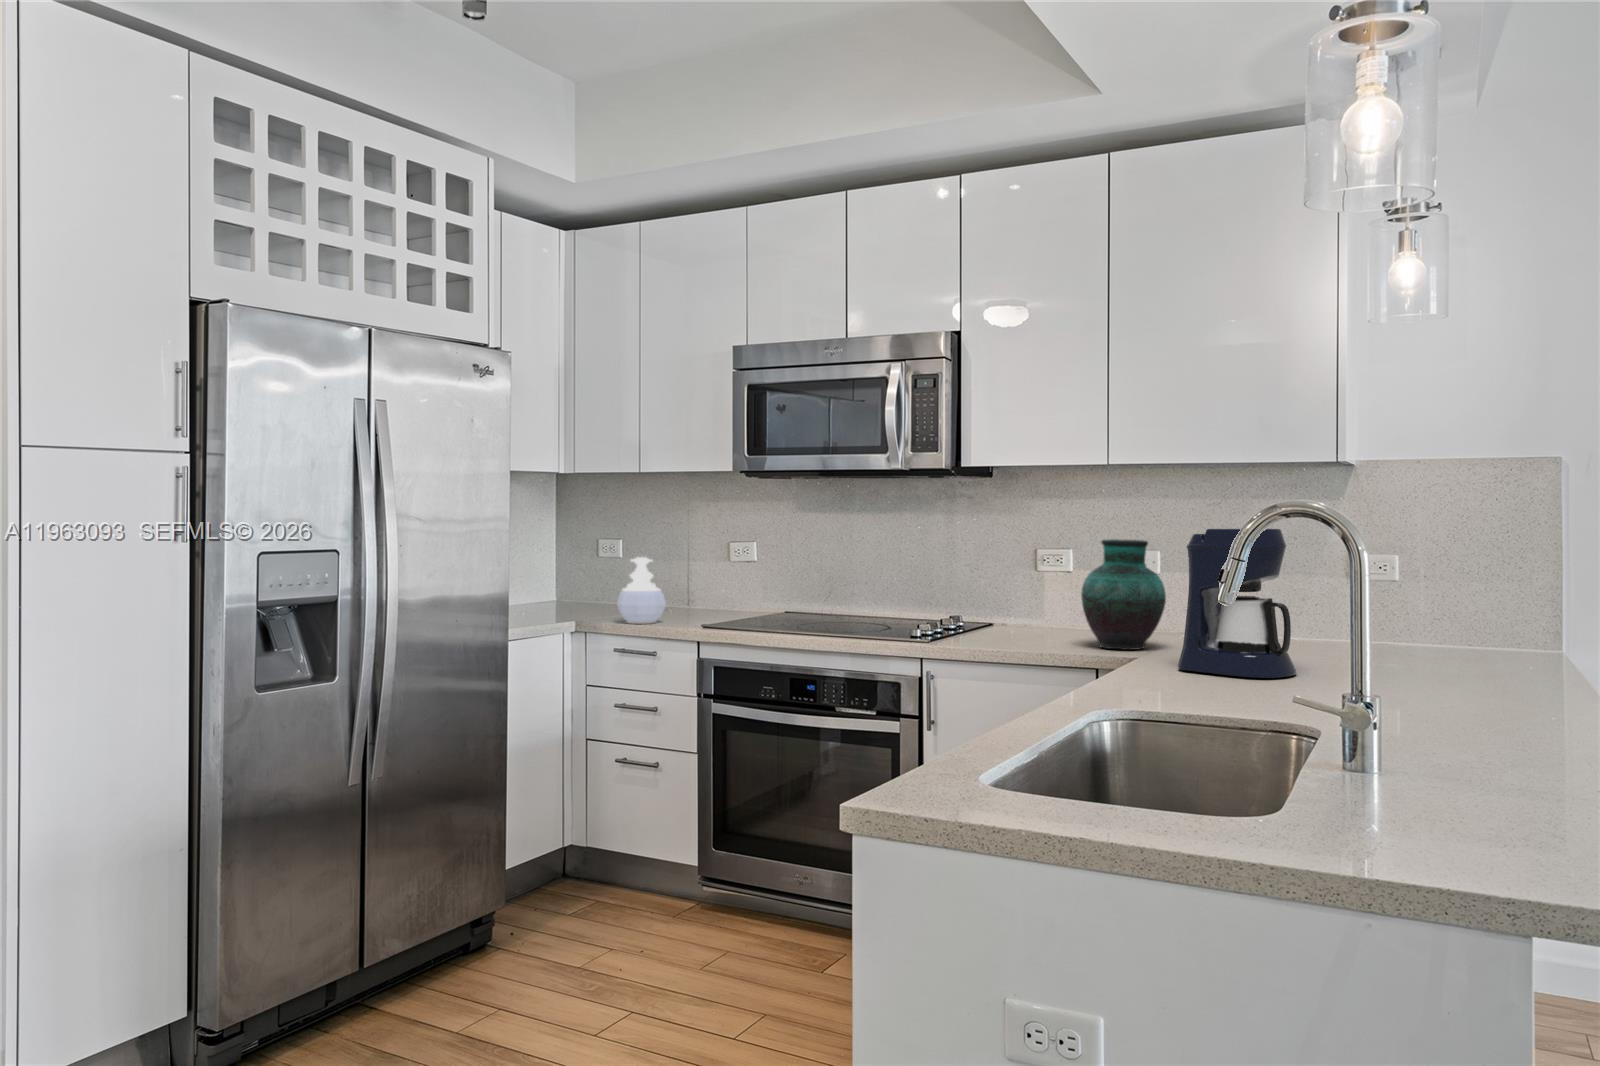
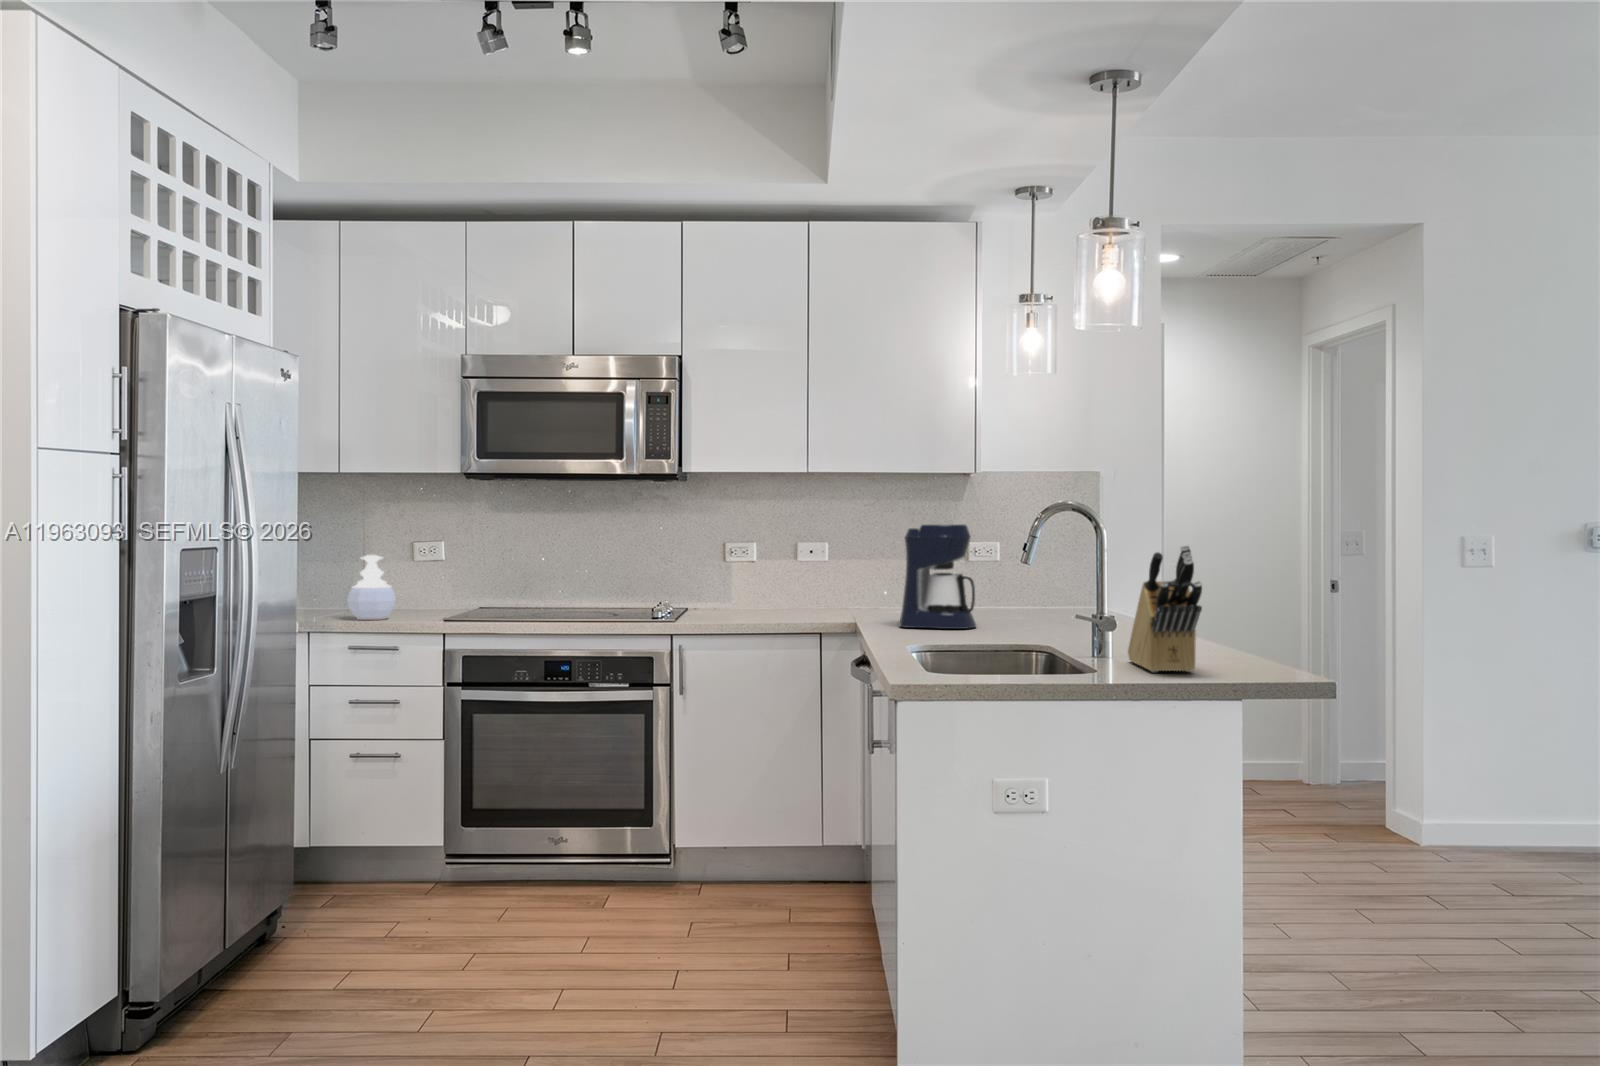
vase: present [1081,539,1166,650] -> none [798,533,862,619]
knife block: none [1406,572,1513,833] -> present [1128,545,1202,672]

